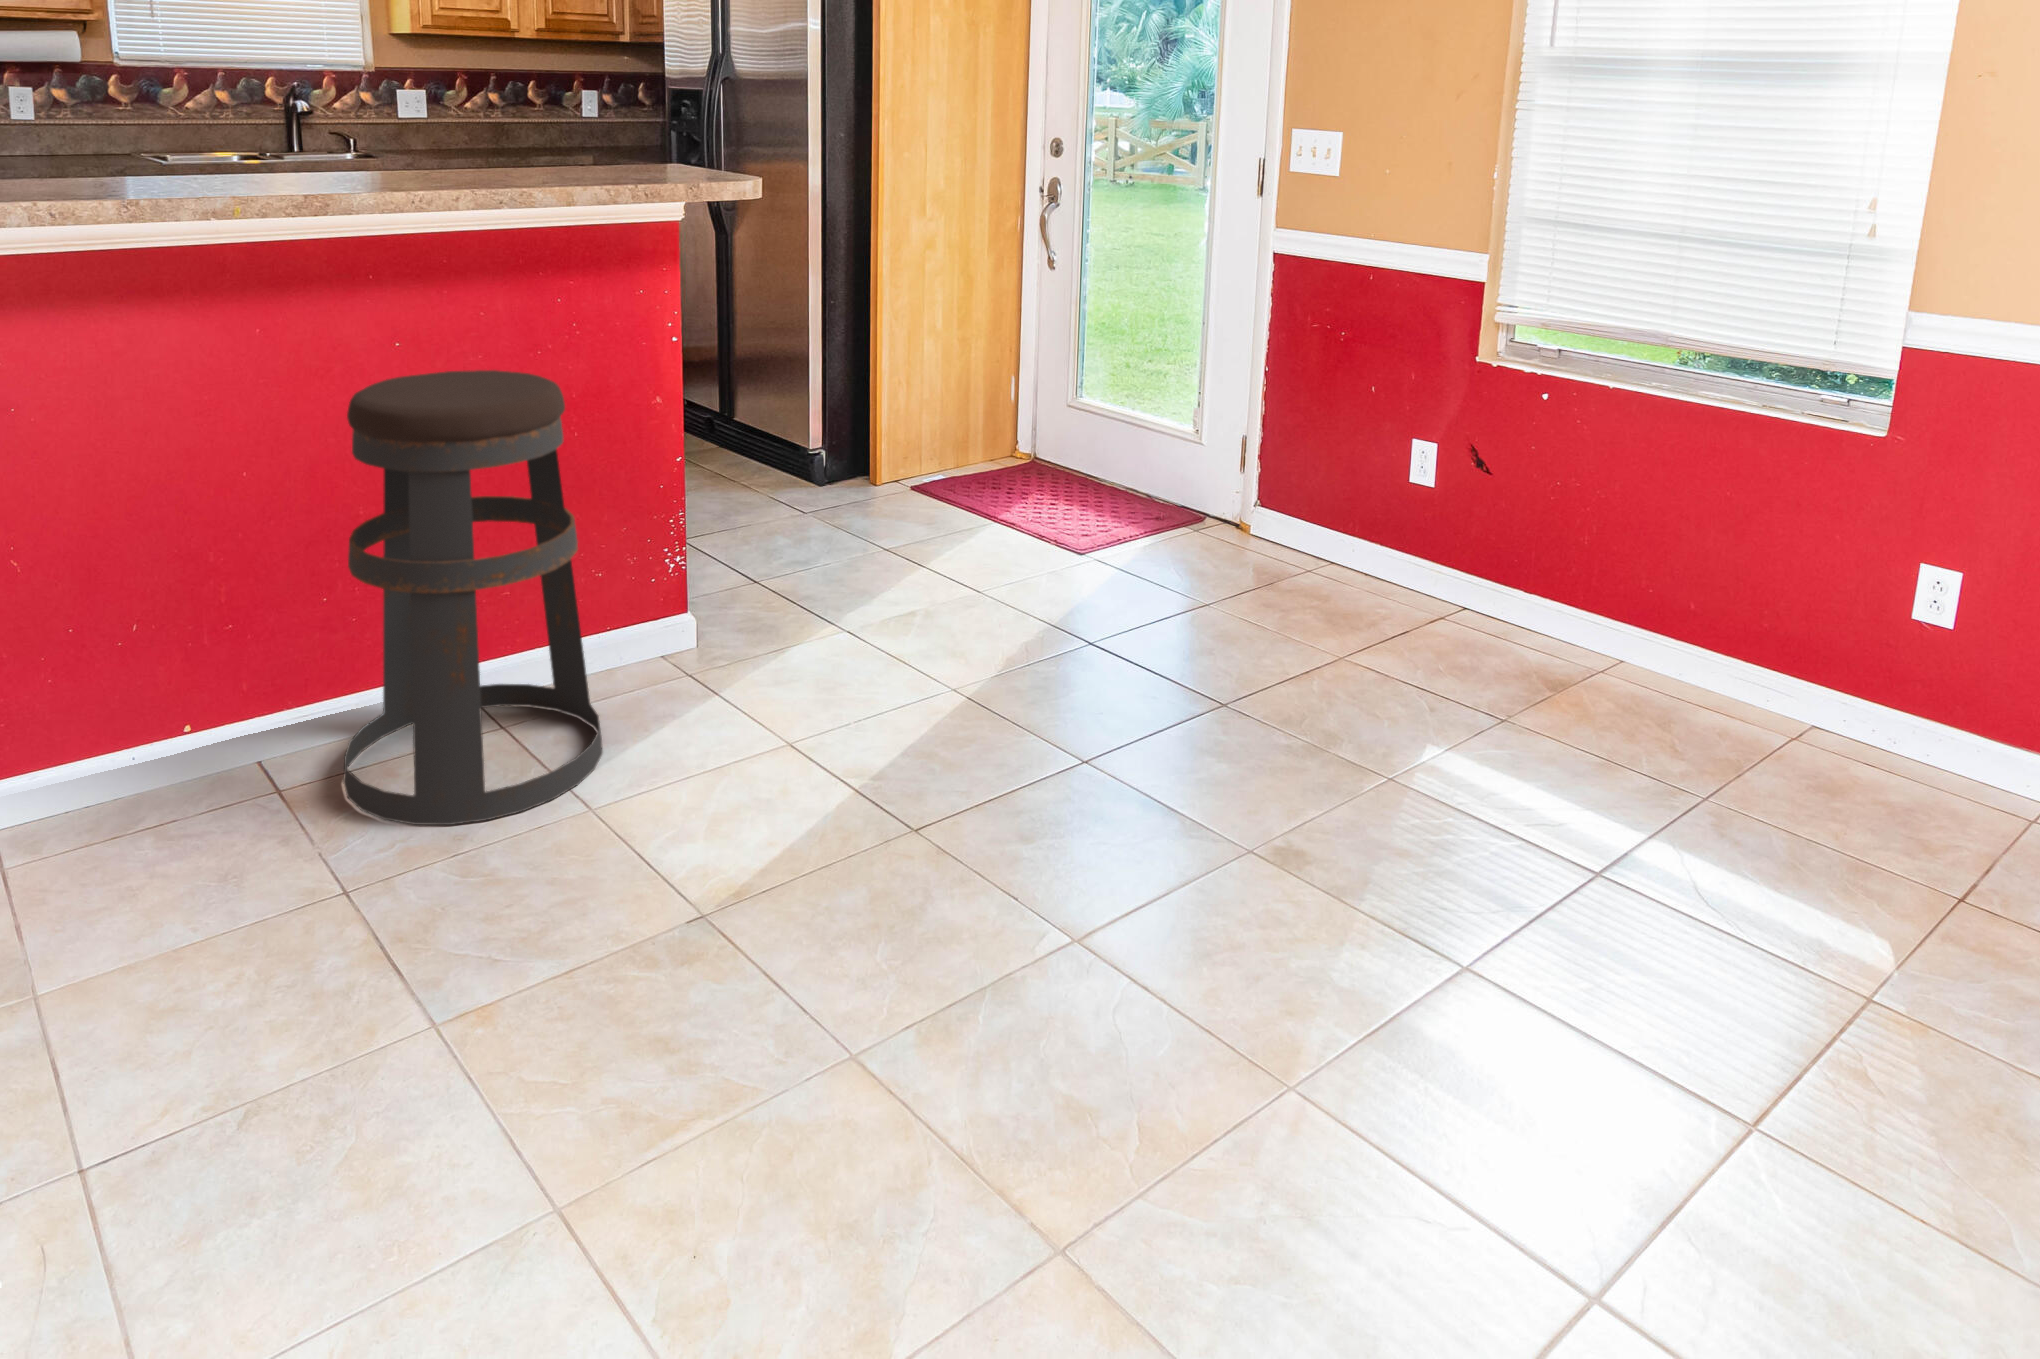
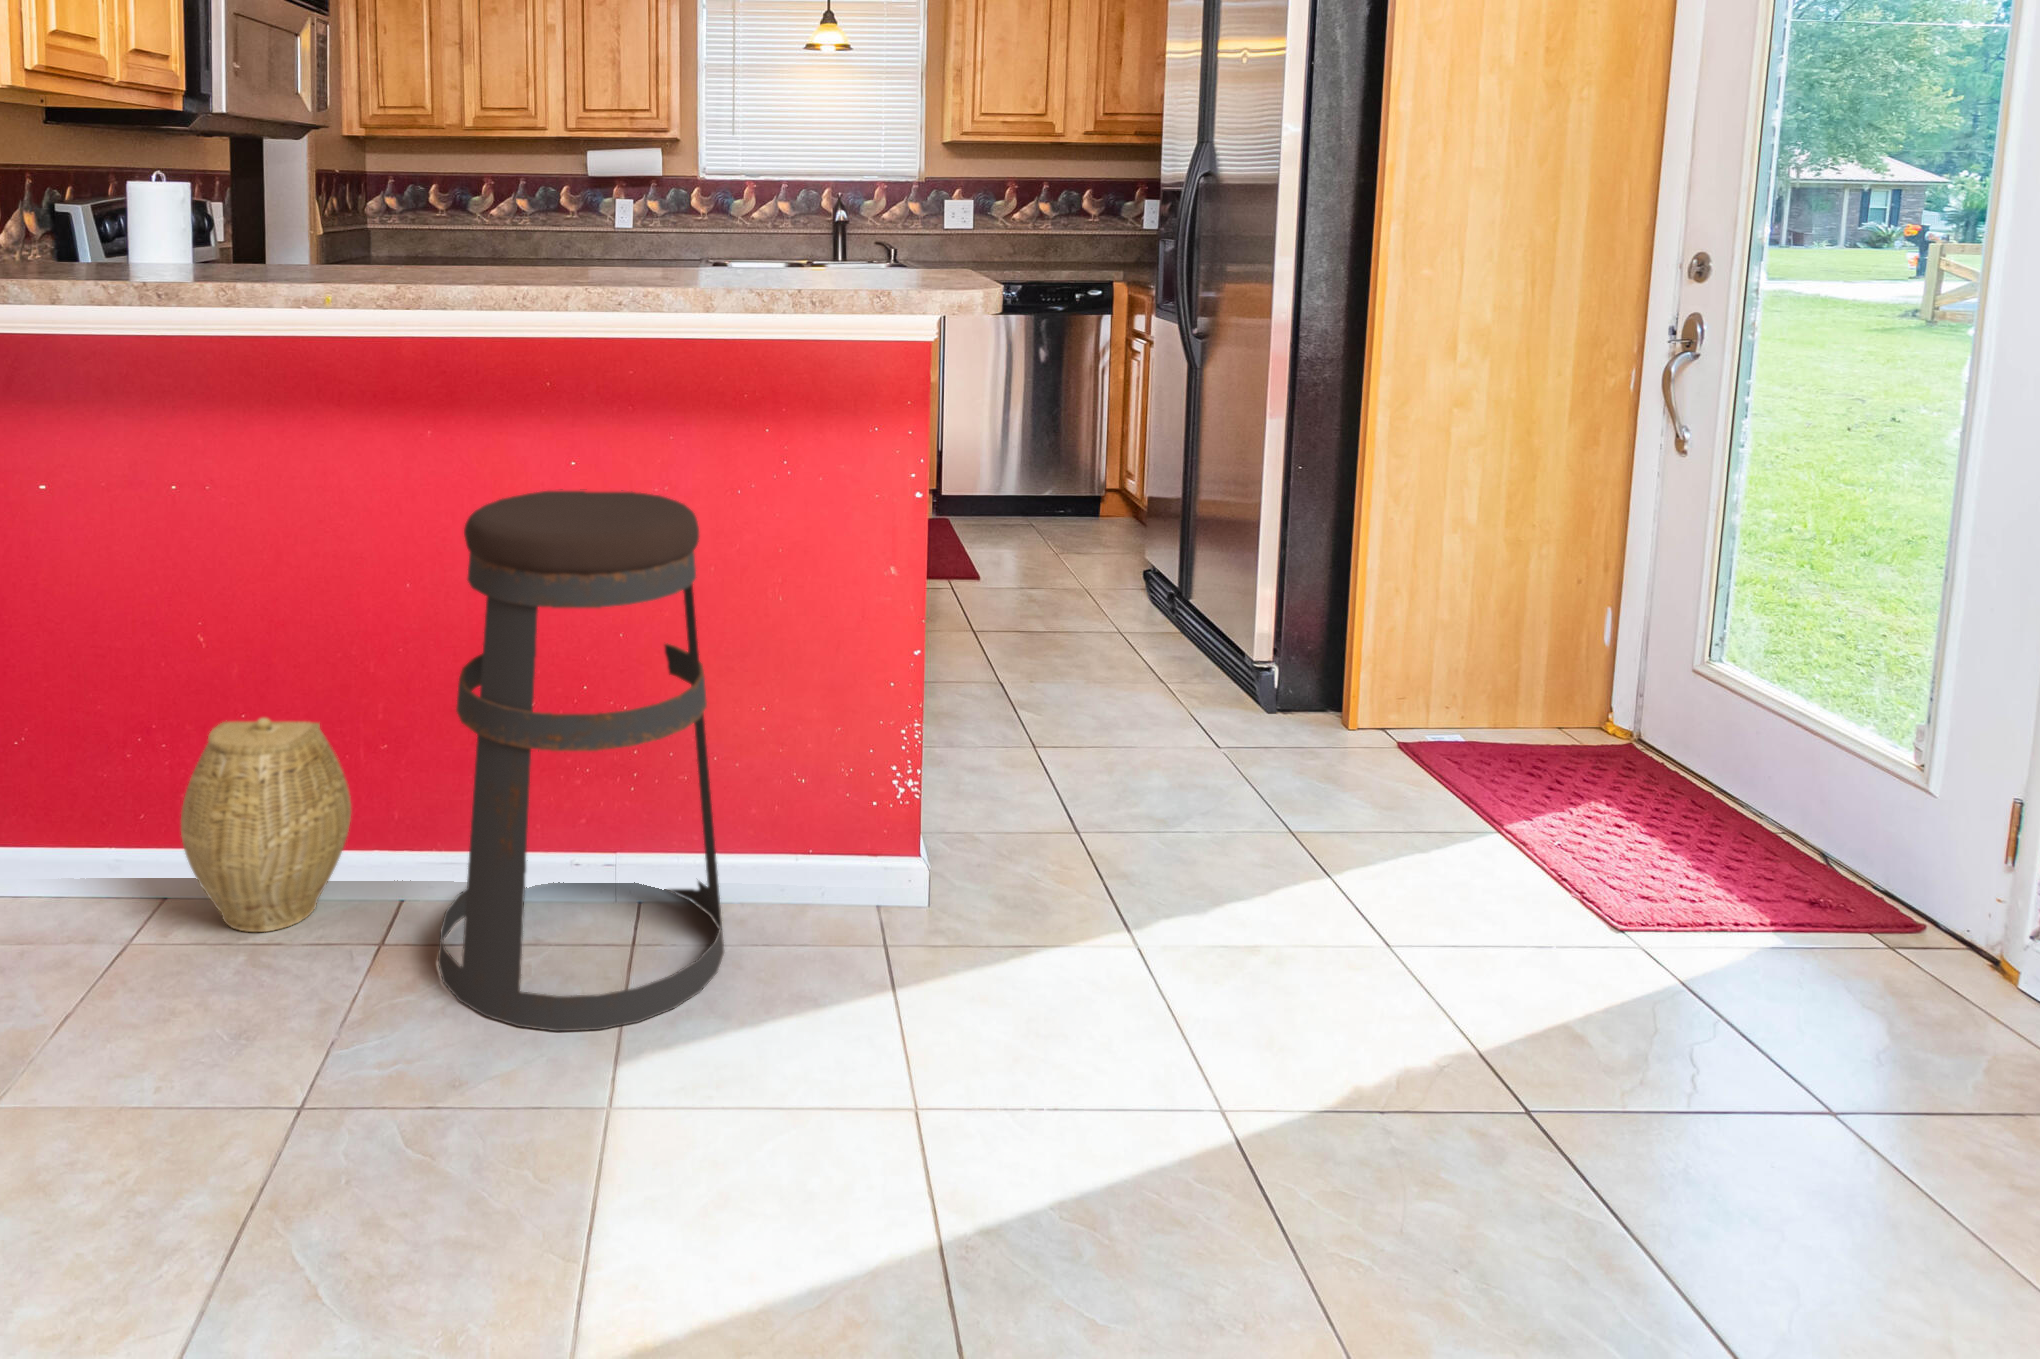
woven basket: none [21,639,215,860] -> present [181,718,351,932]

